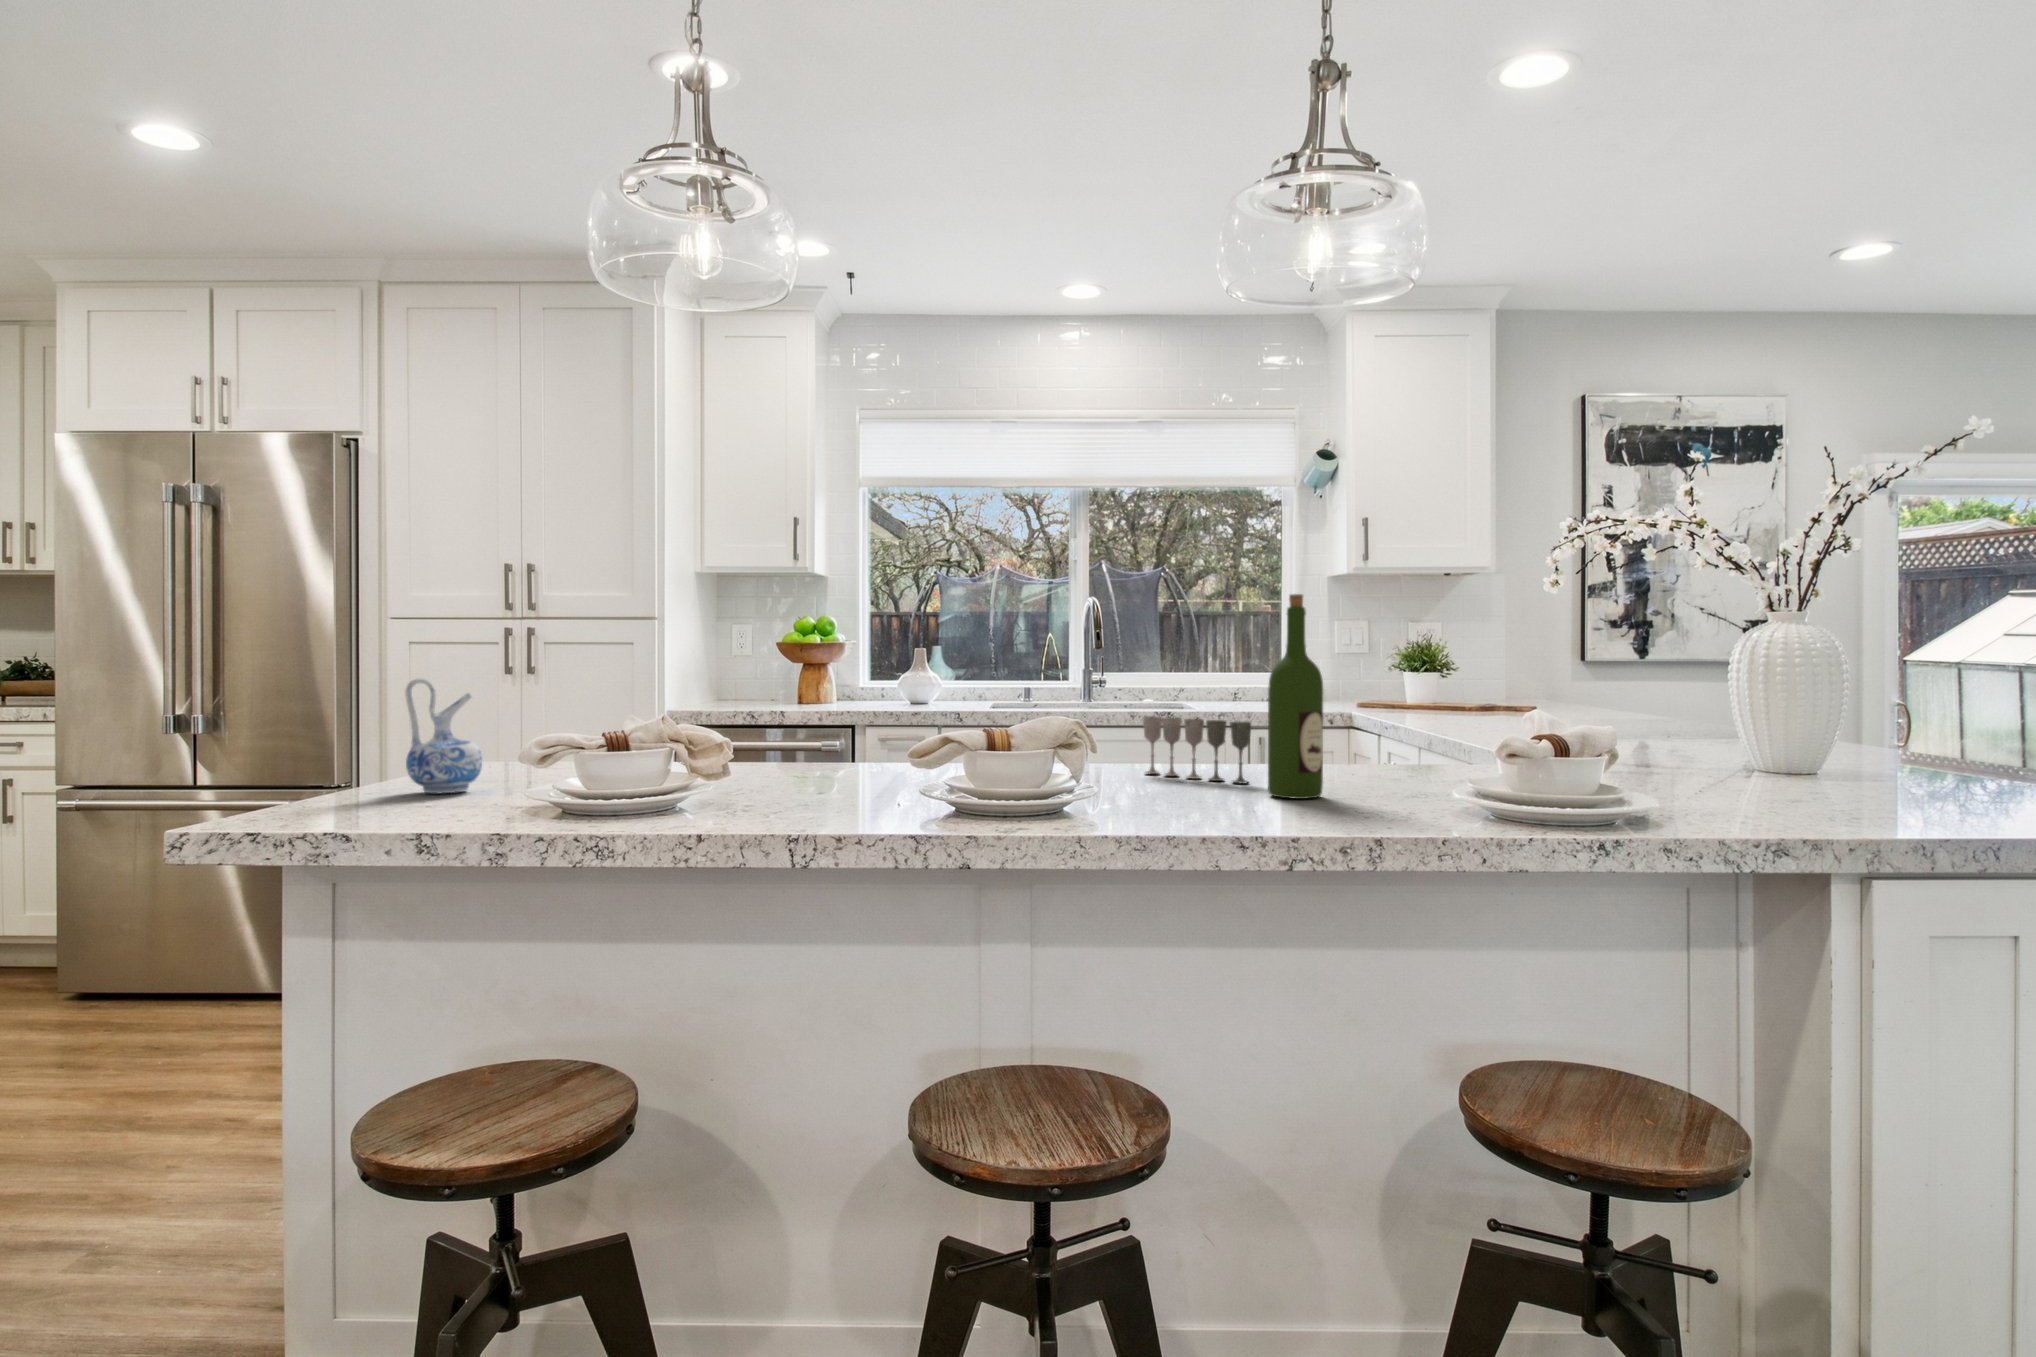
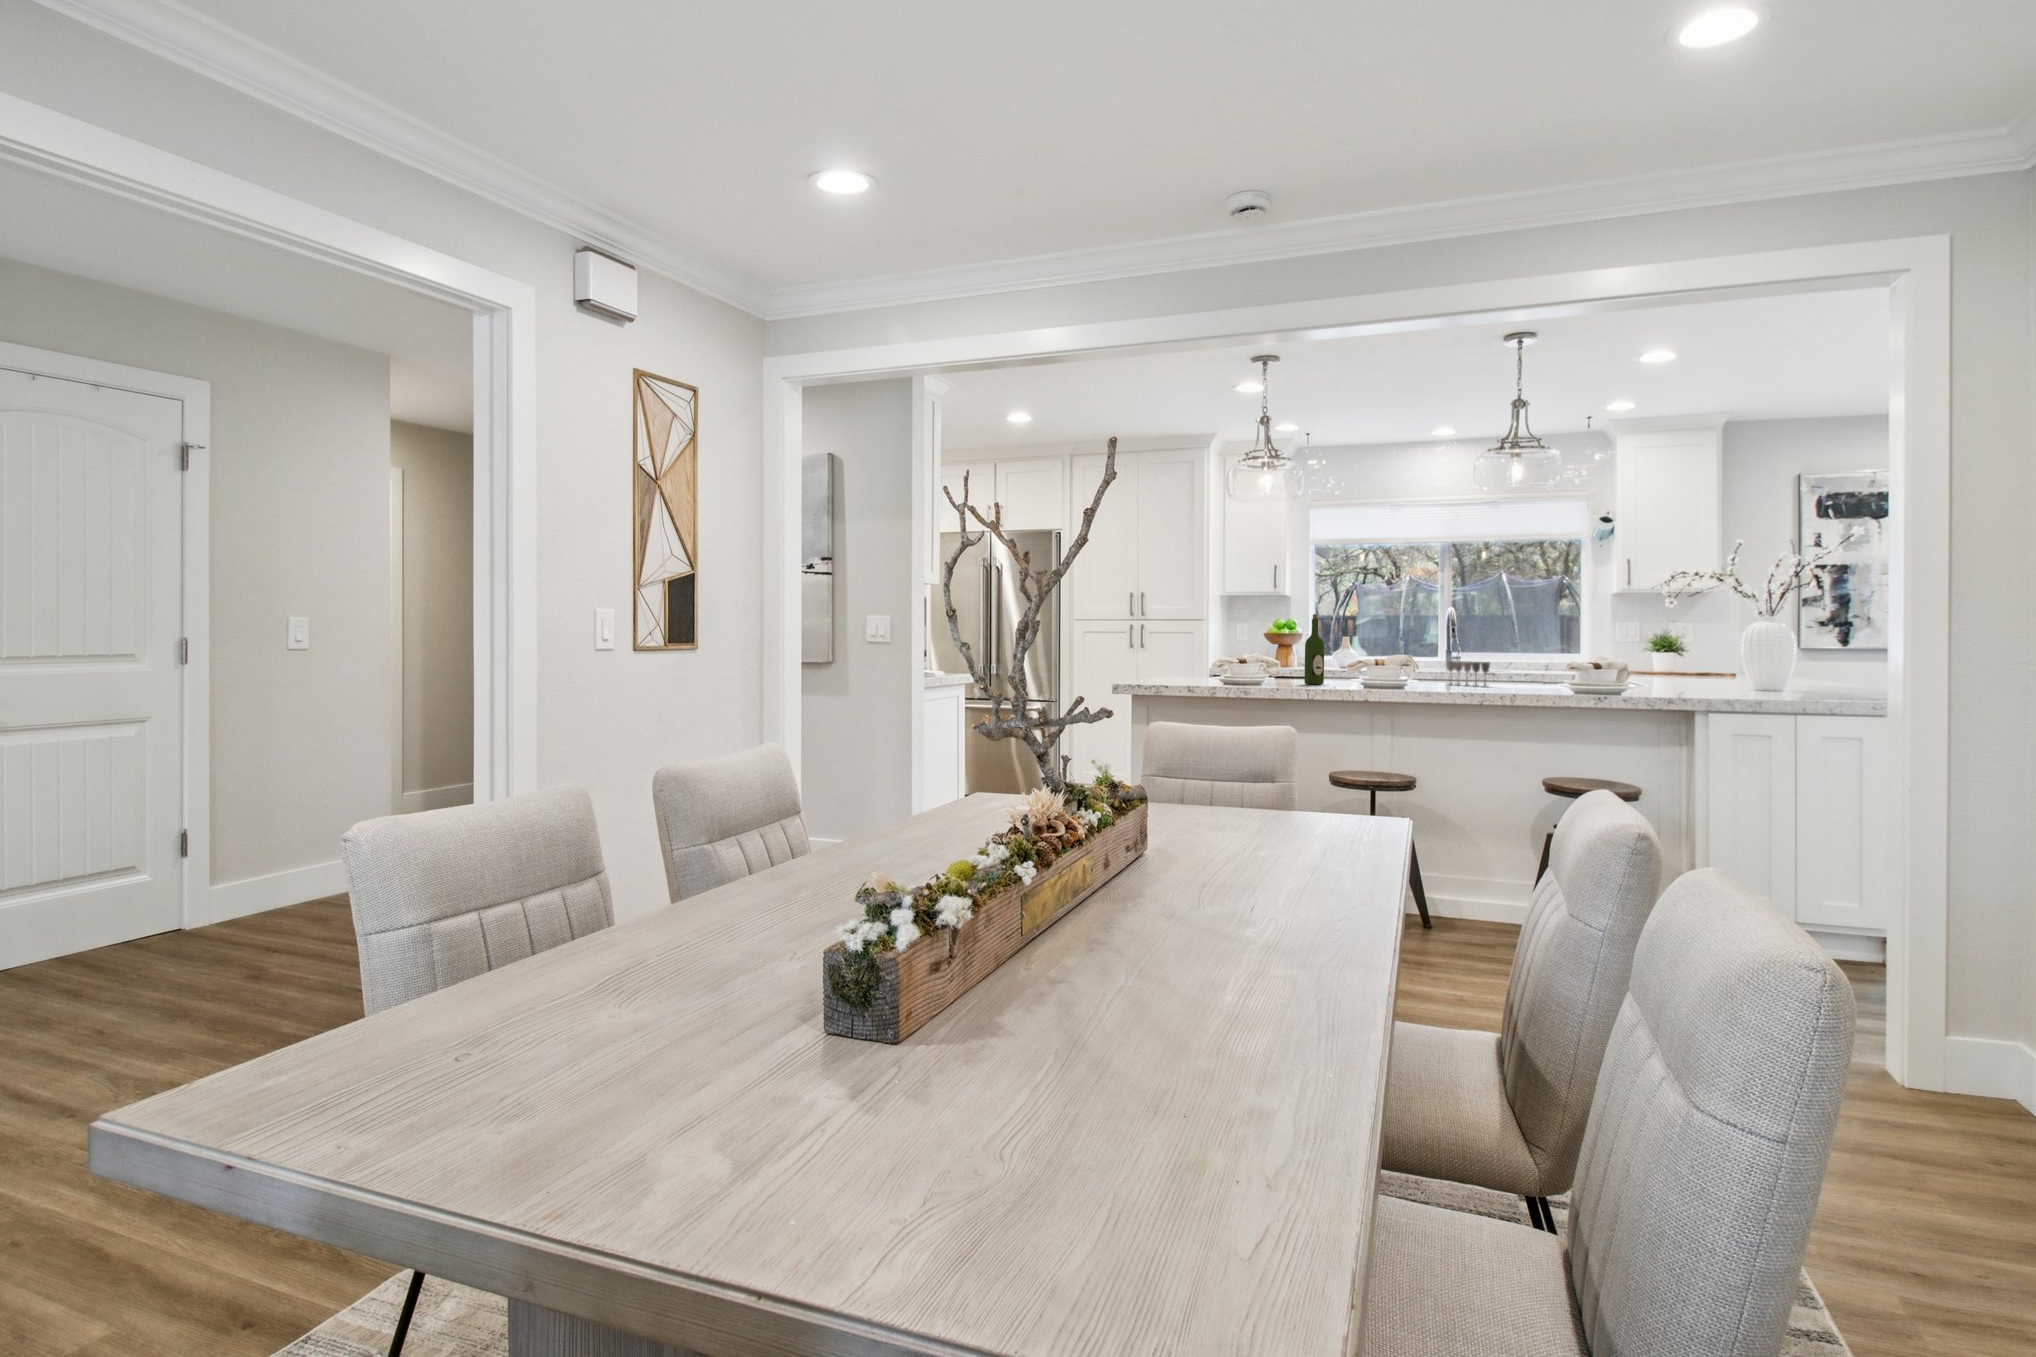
wine bottle: present [1268,594,1323,799] -> present [1304,614,1324,684]
ceramic pitcher: present [405,678,482,793] -> none [1168,642,1192,682]

